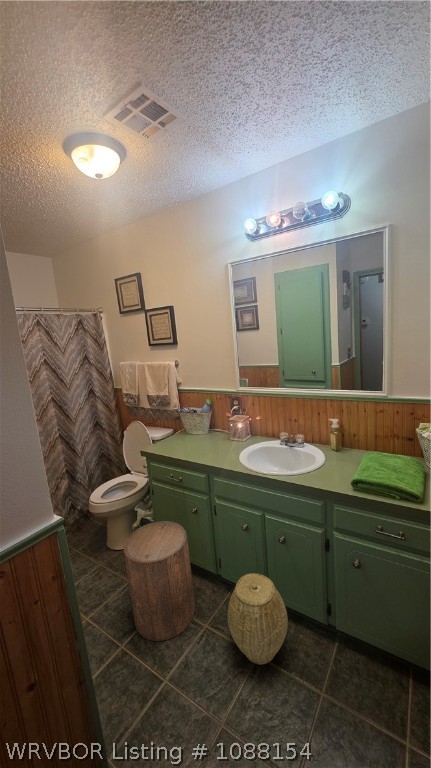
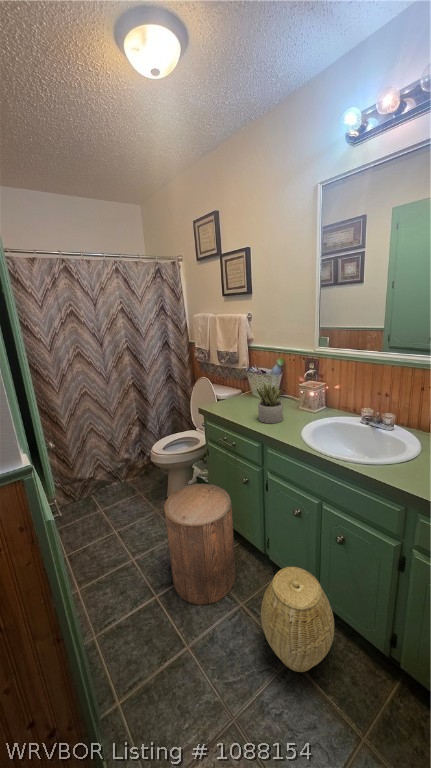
succulent plant: none [196,420,221,456] -> present [257,383,283,423]

